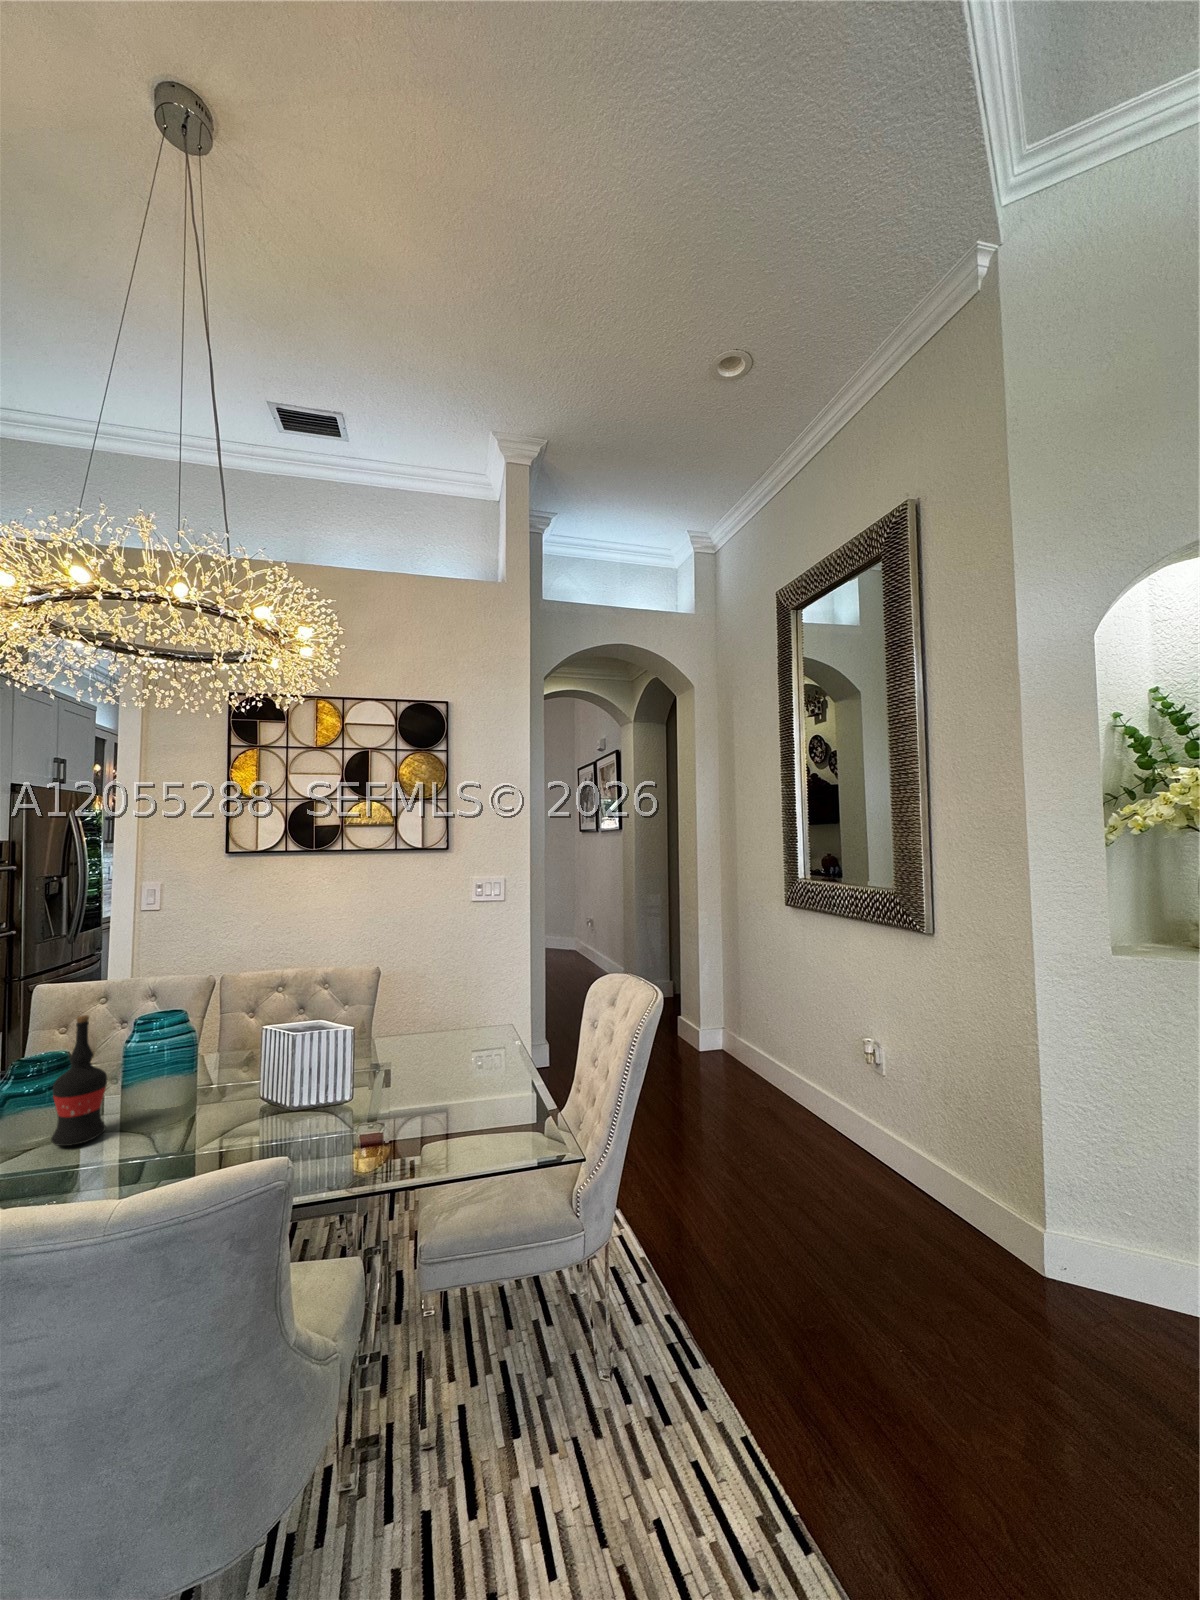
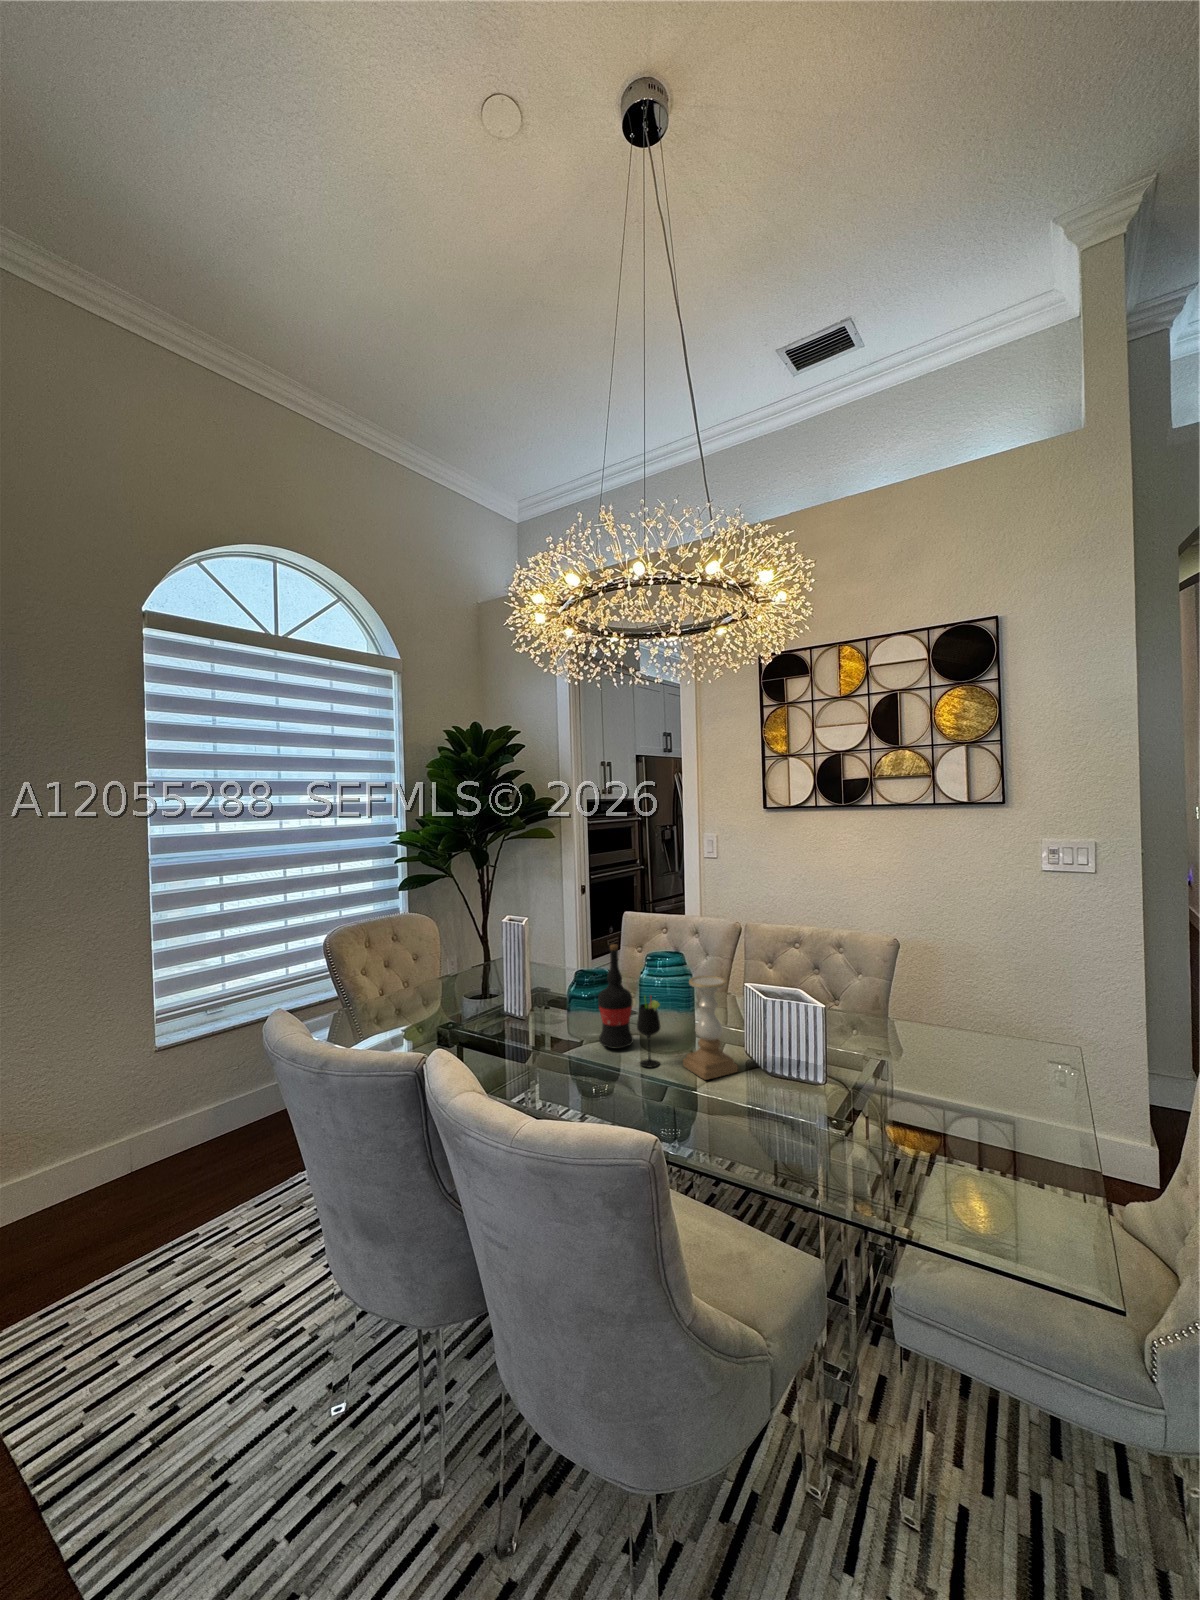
candle holder: none [184,1026,252,1138] -> present [683,976,738,1080]
wine glass: none [123,1063,160,1150] -> present [637,996,661,1067]

